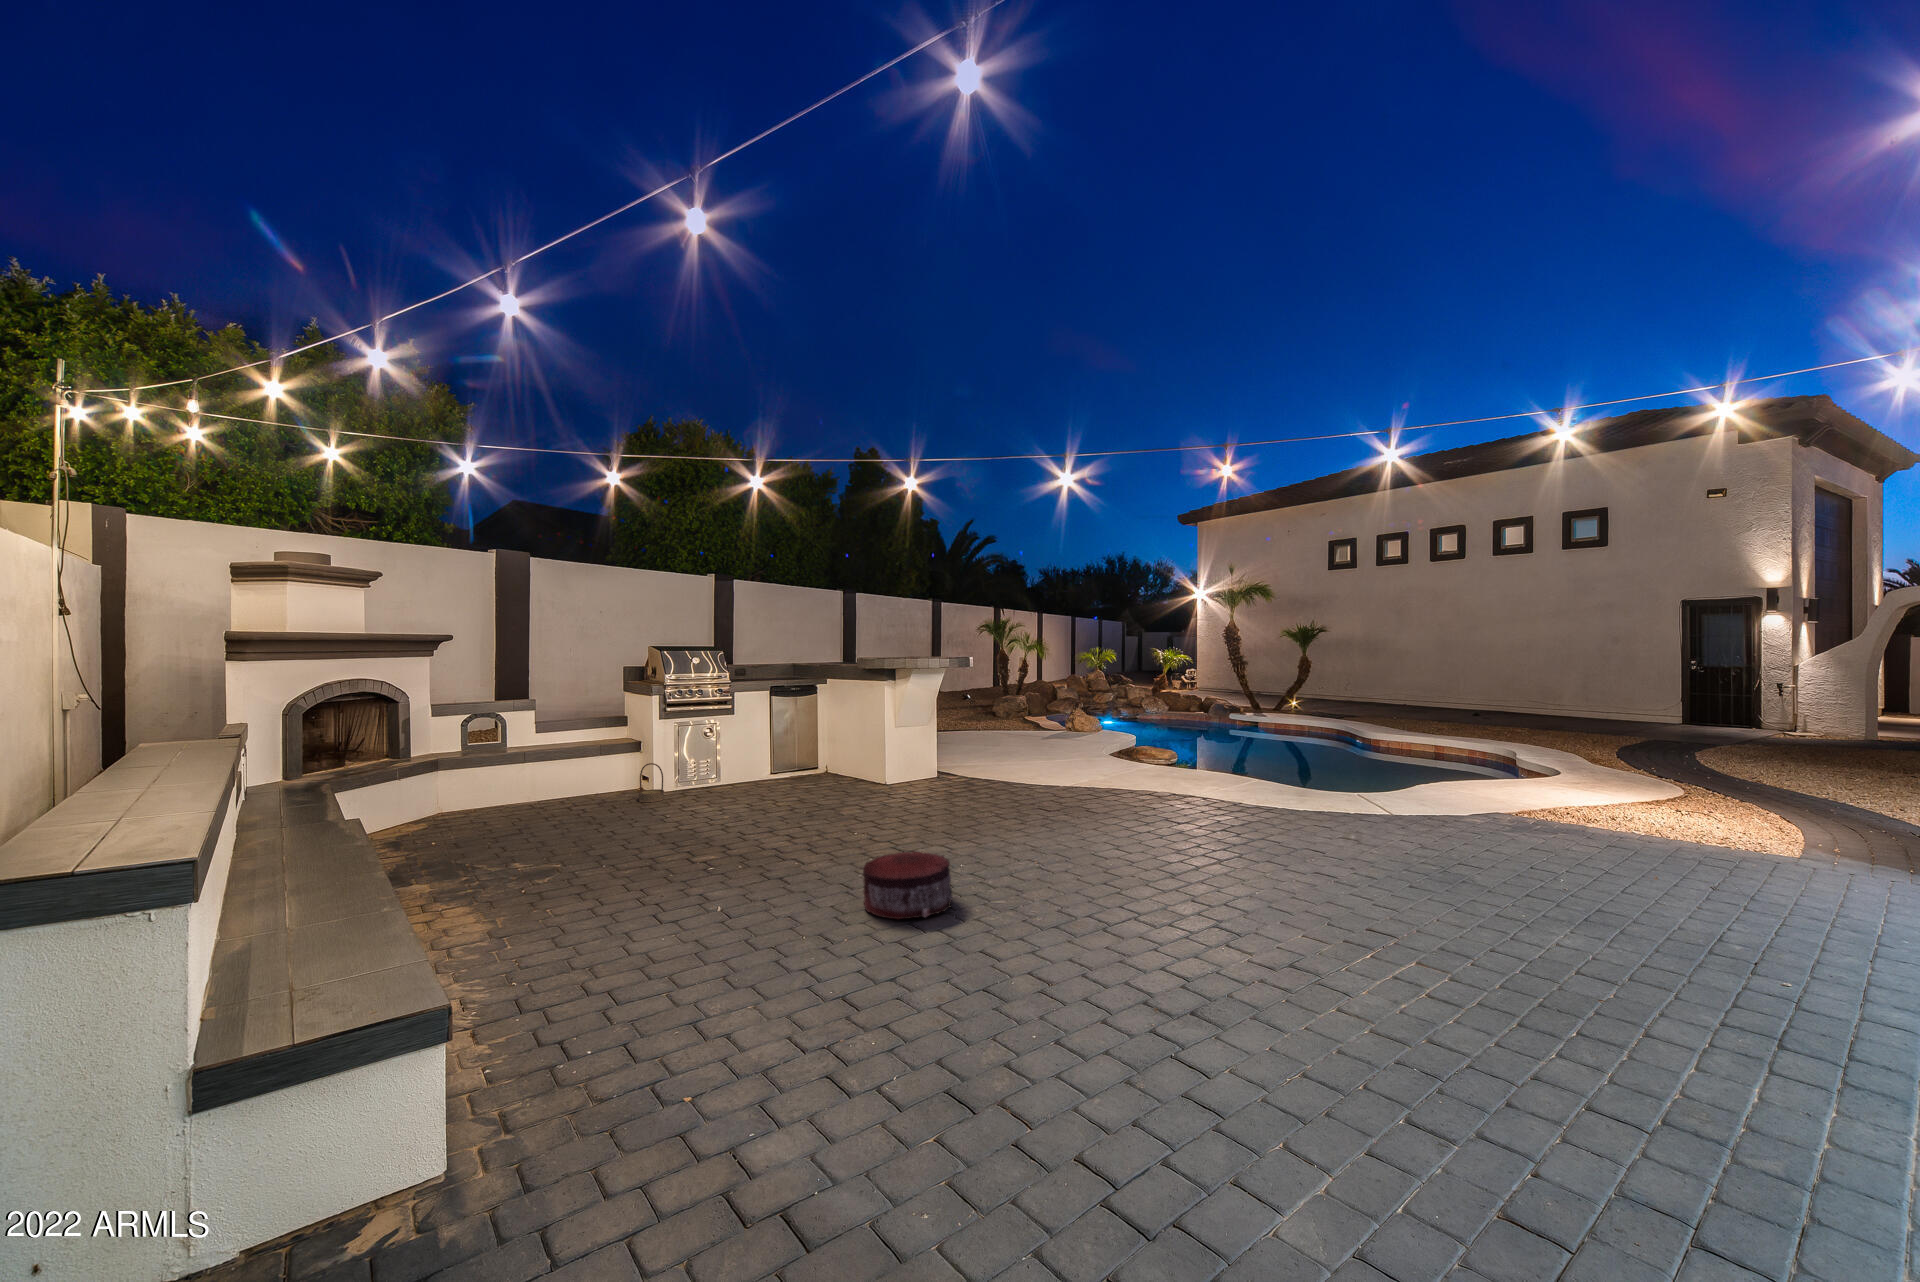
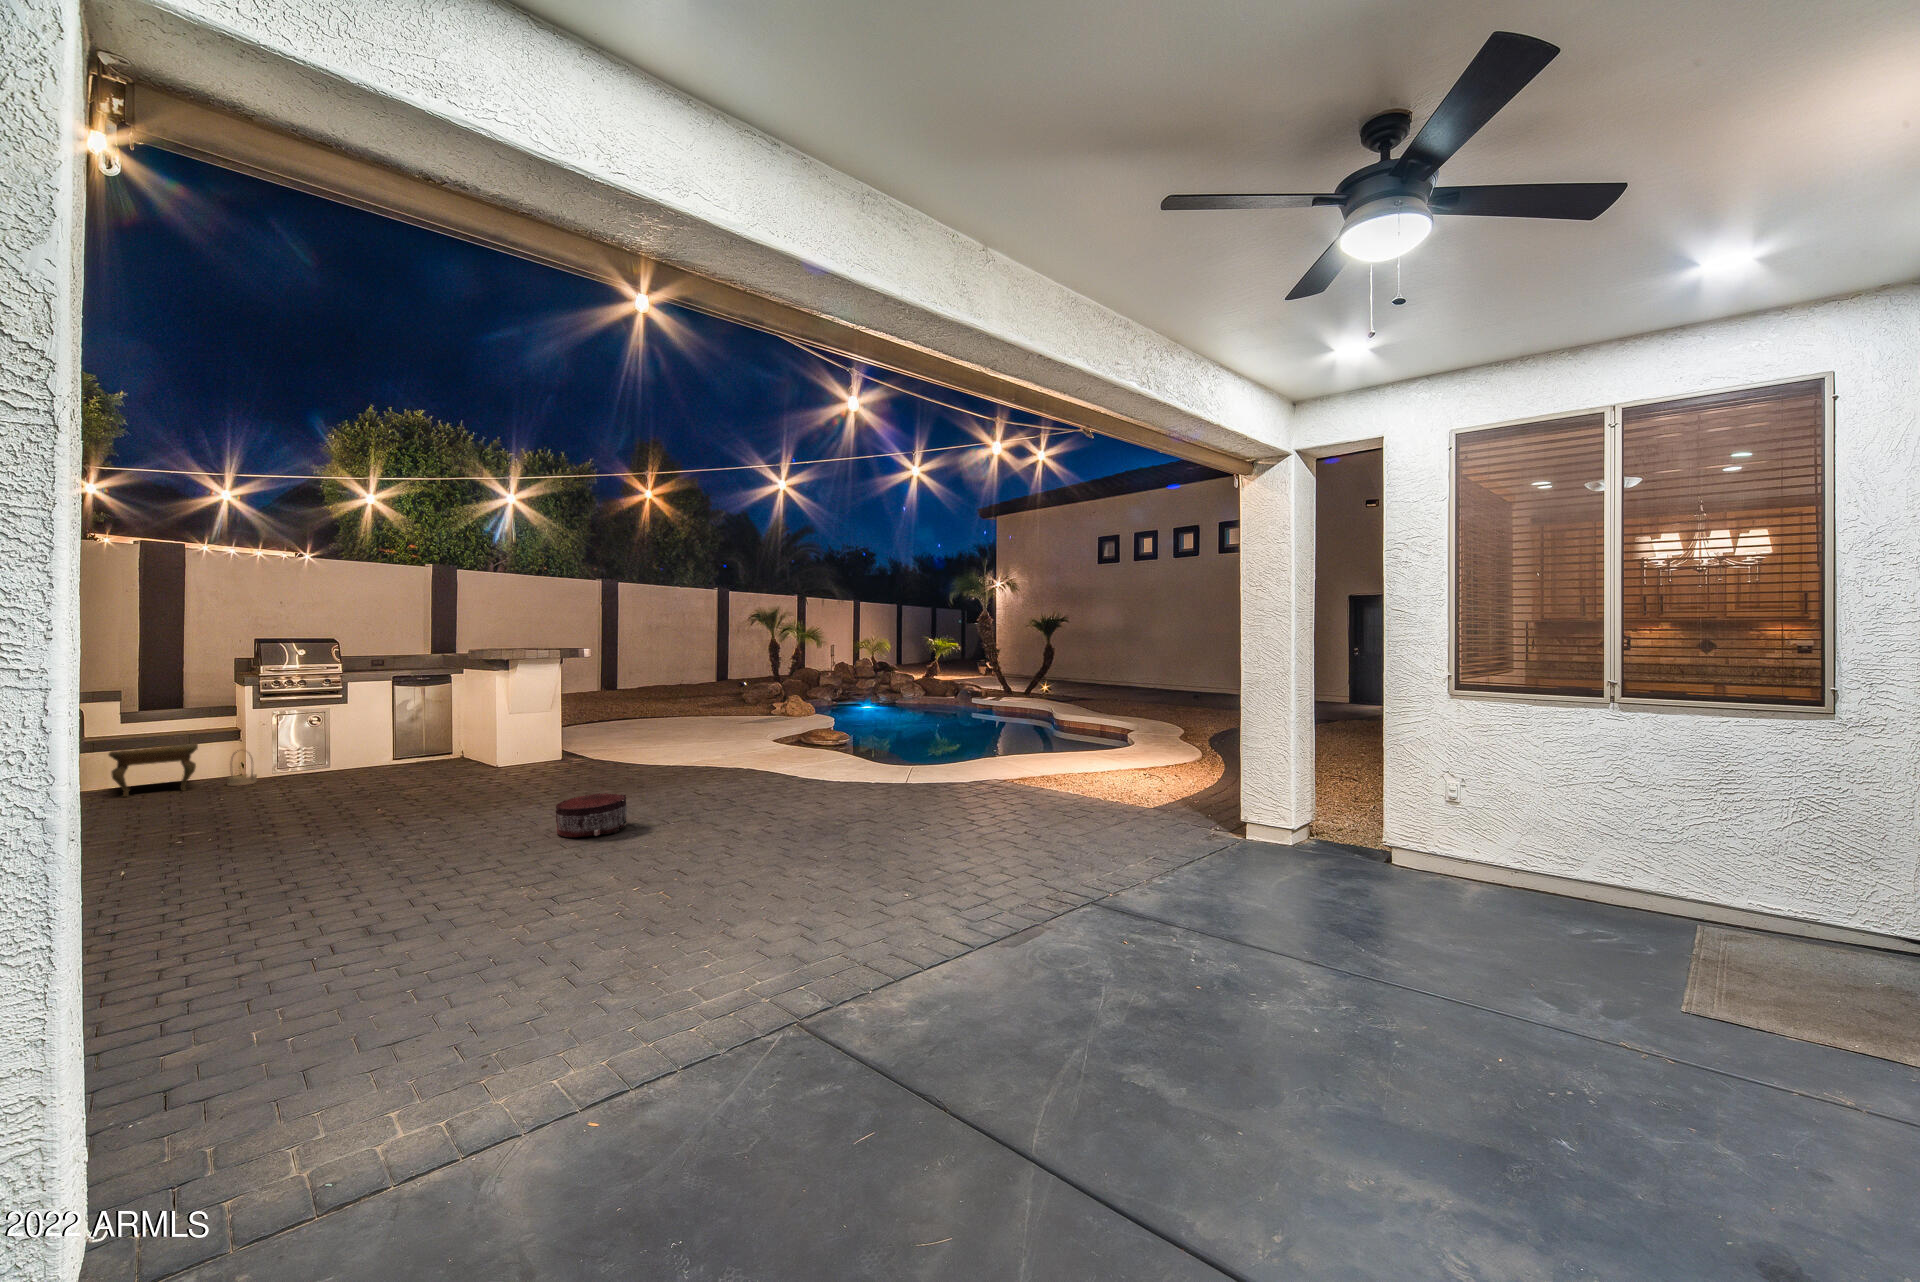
side table: none [538,754,621,813] -> present [109,743,198,797]
pouf: present [863,852,952,919] -> present [556,793,627,837]

